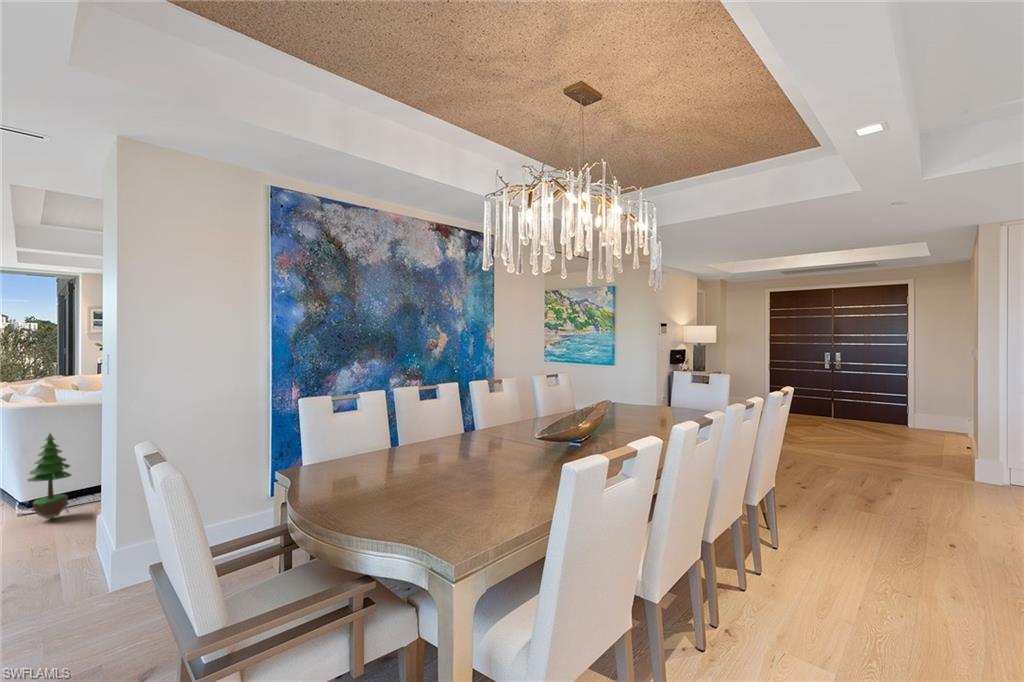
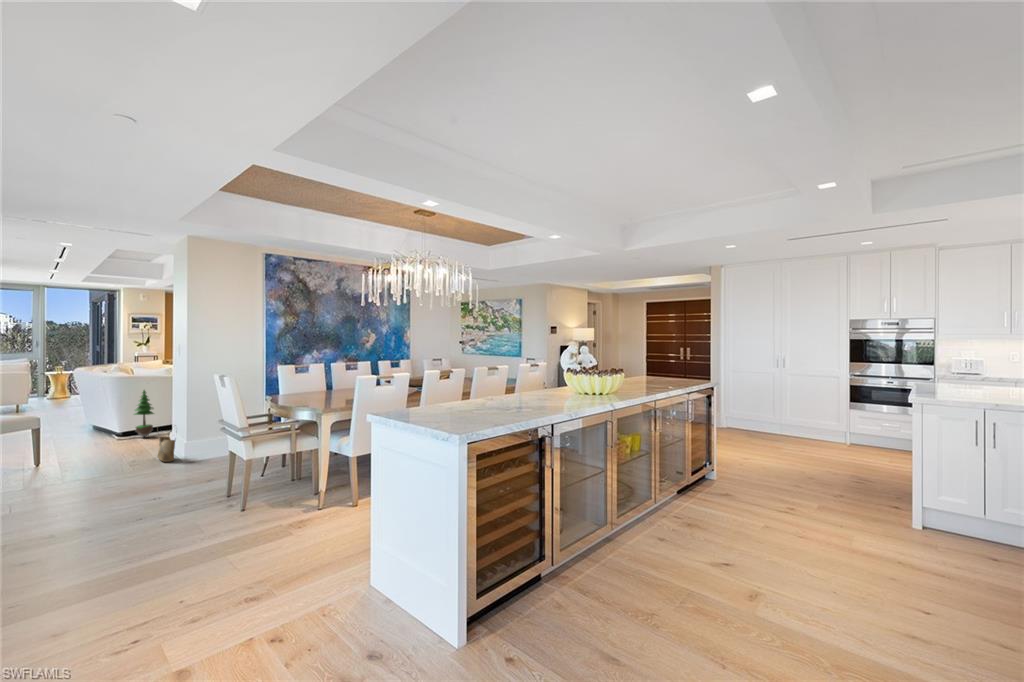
woven basket: none [22,533,73,626] -> present [157,437,175,462]

